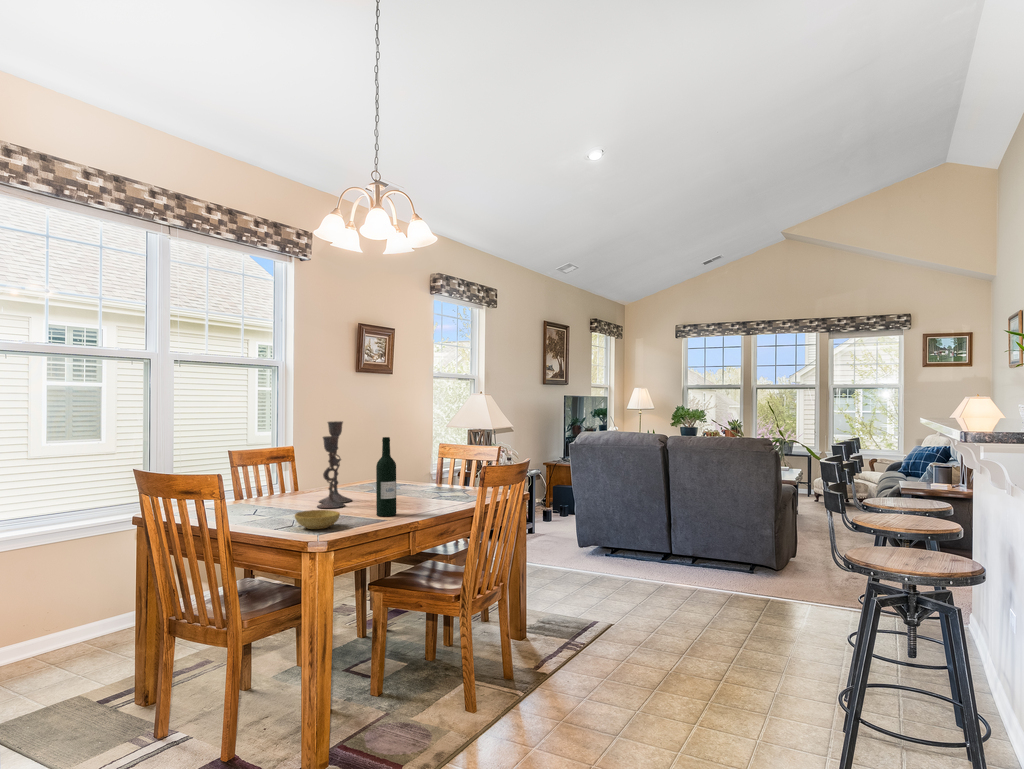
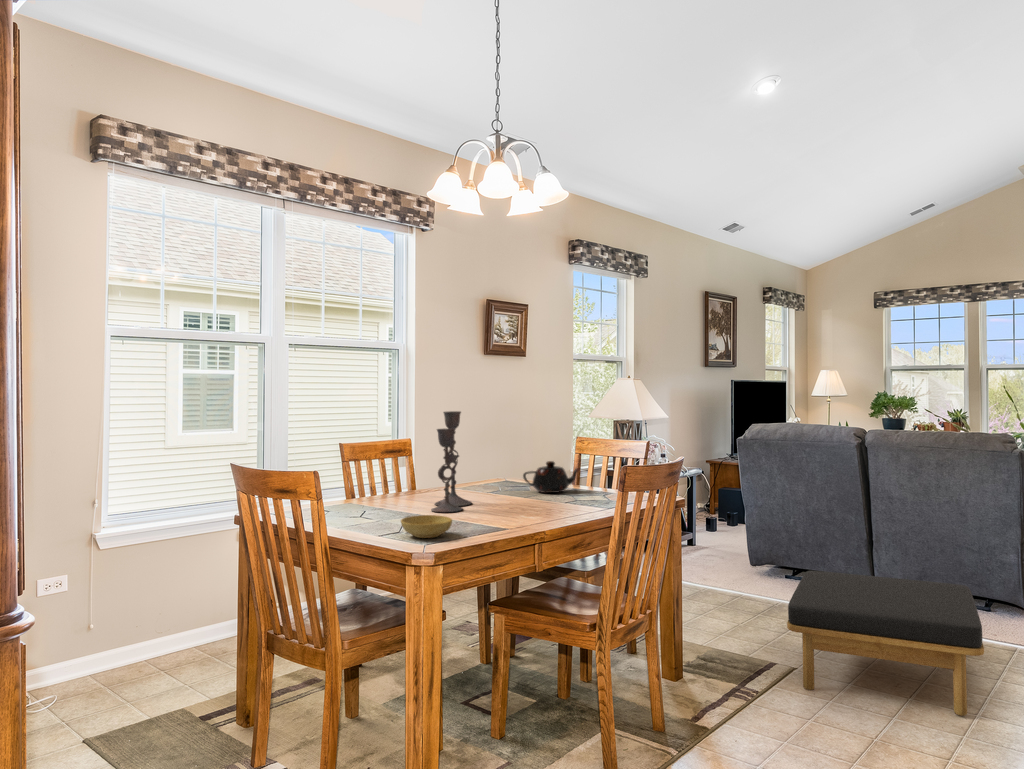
wine bottle: present [376,437,396,516] -> none [496,430,520,525]
teapot: none [395,463,445,490] -> present [523,461,580,493]
ottoman: none [607,547,746,650] -> present [787,571,984,716]

